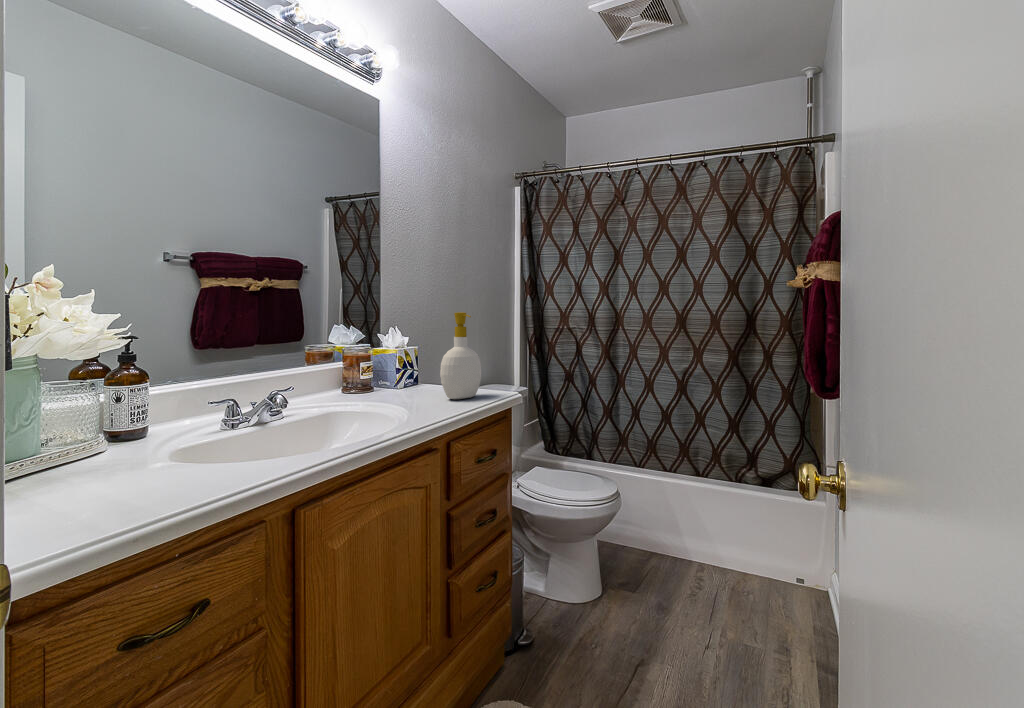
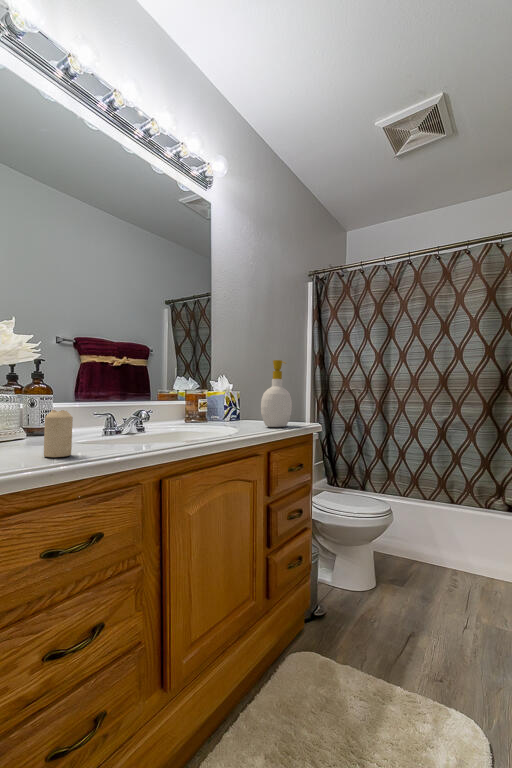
candle: none [123,415,166,480] -> present [44,410,73,457]

